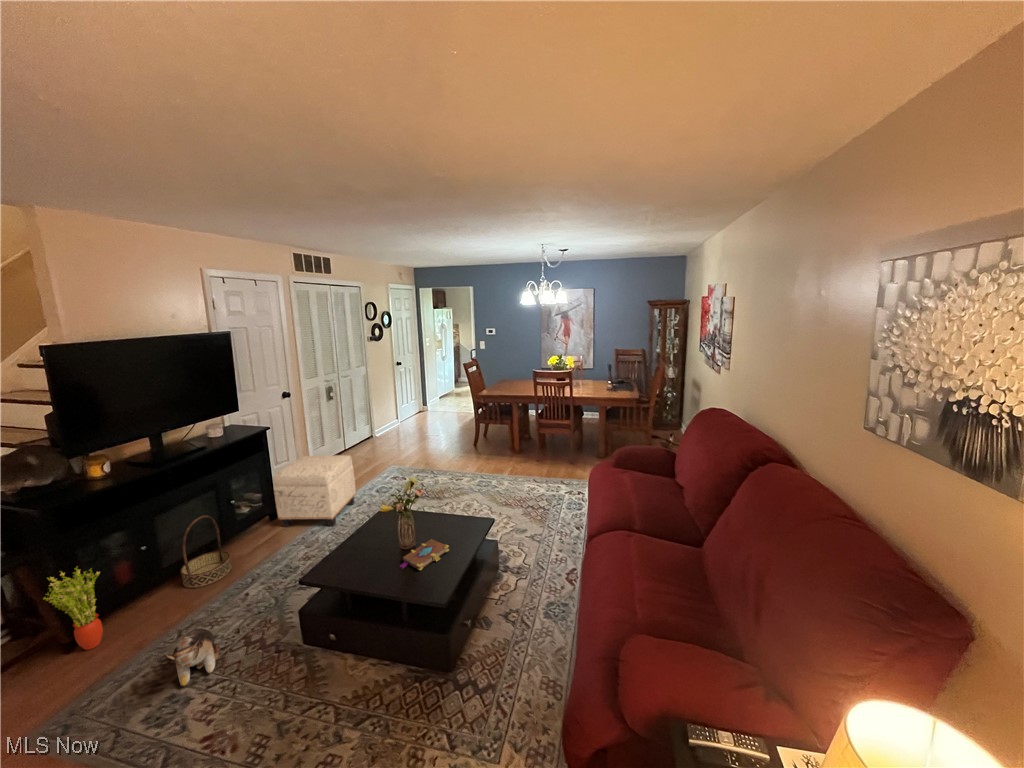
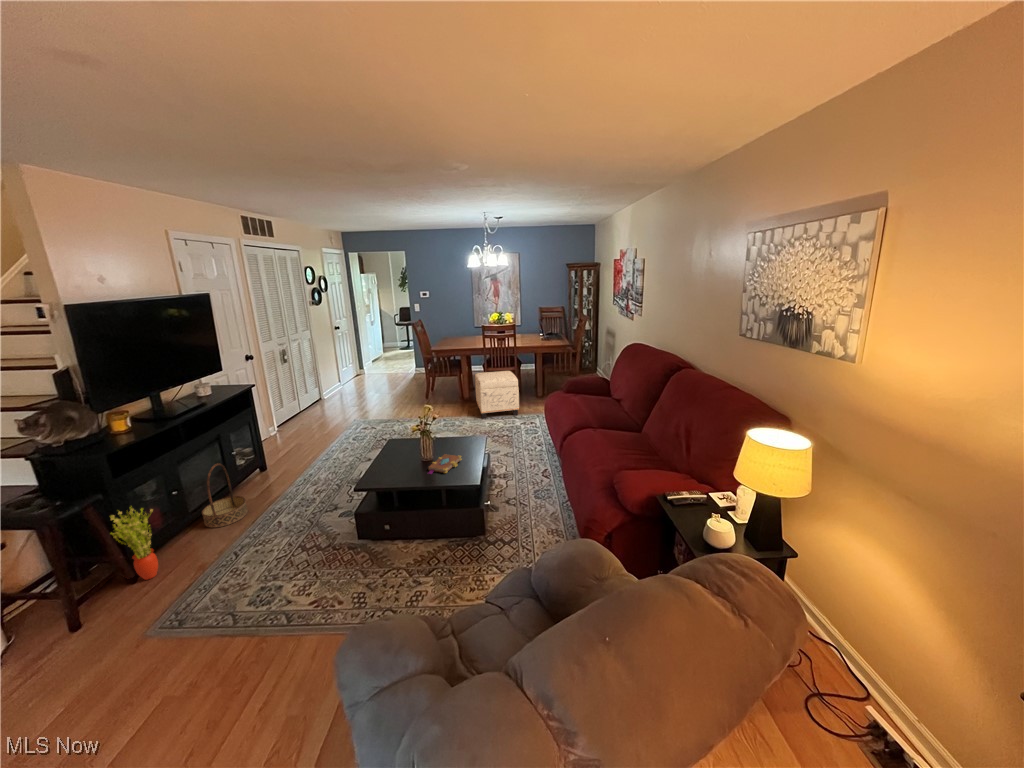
ottoman: present [273,455,356,527] -> present [475,371,519,419]
plush toy: present [166,629,220,686] -> none [253,540,288,582]

